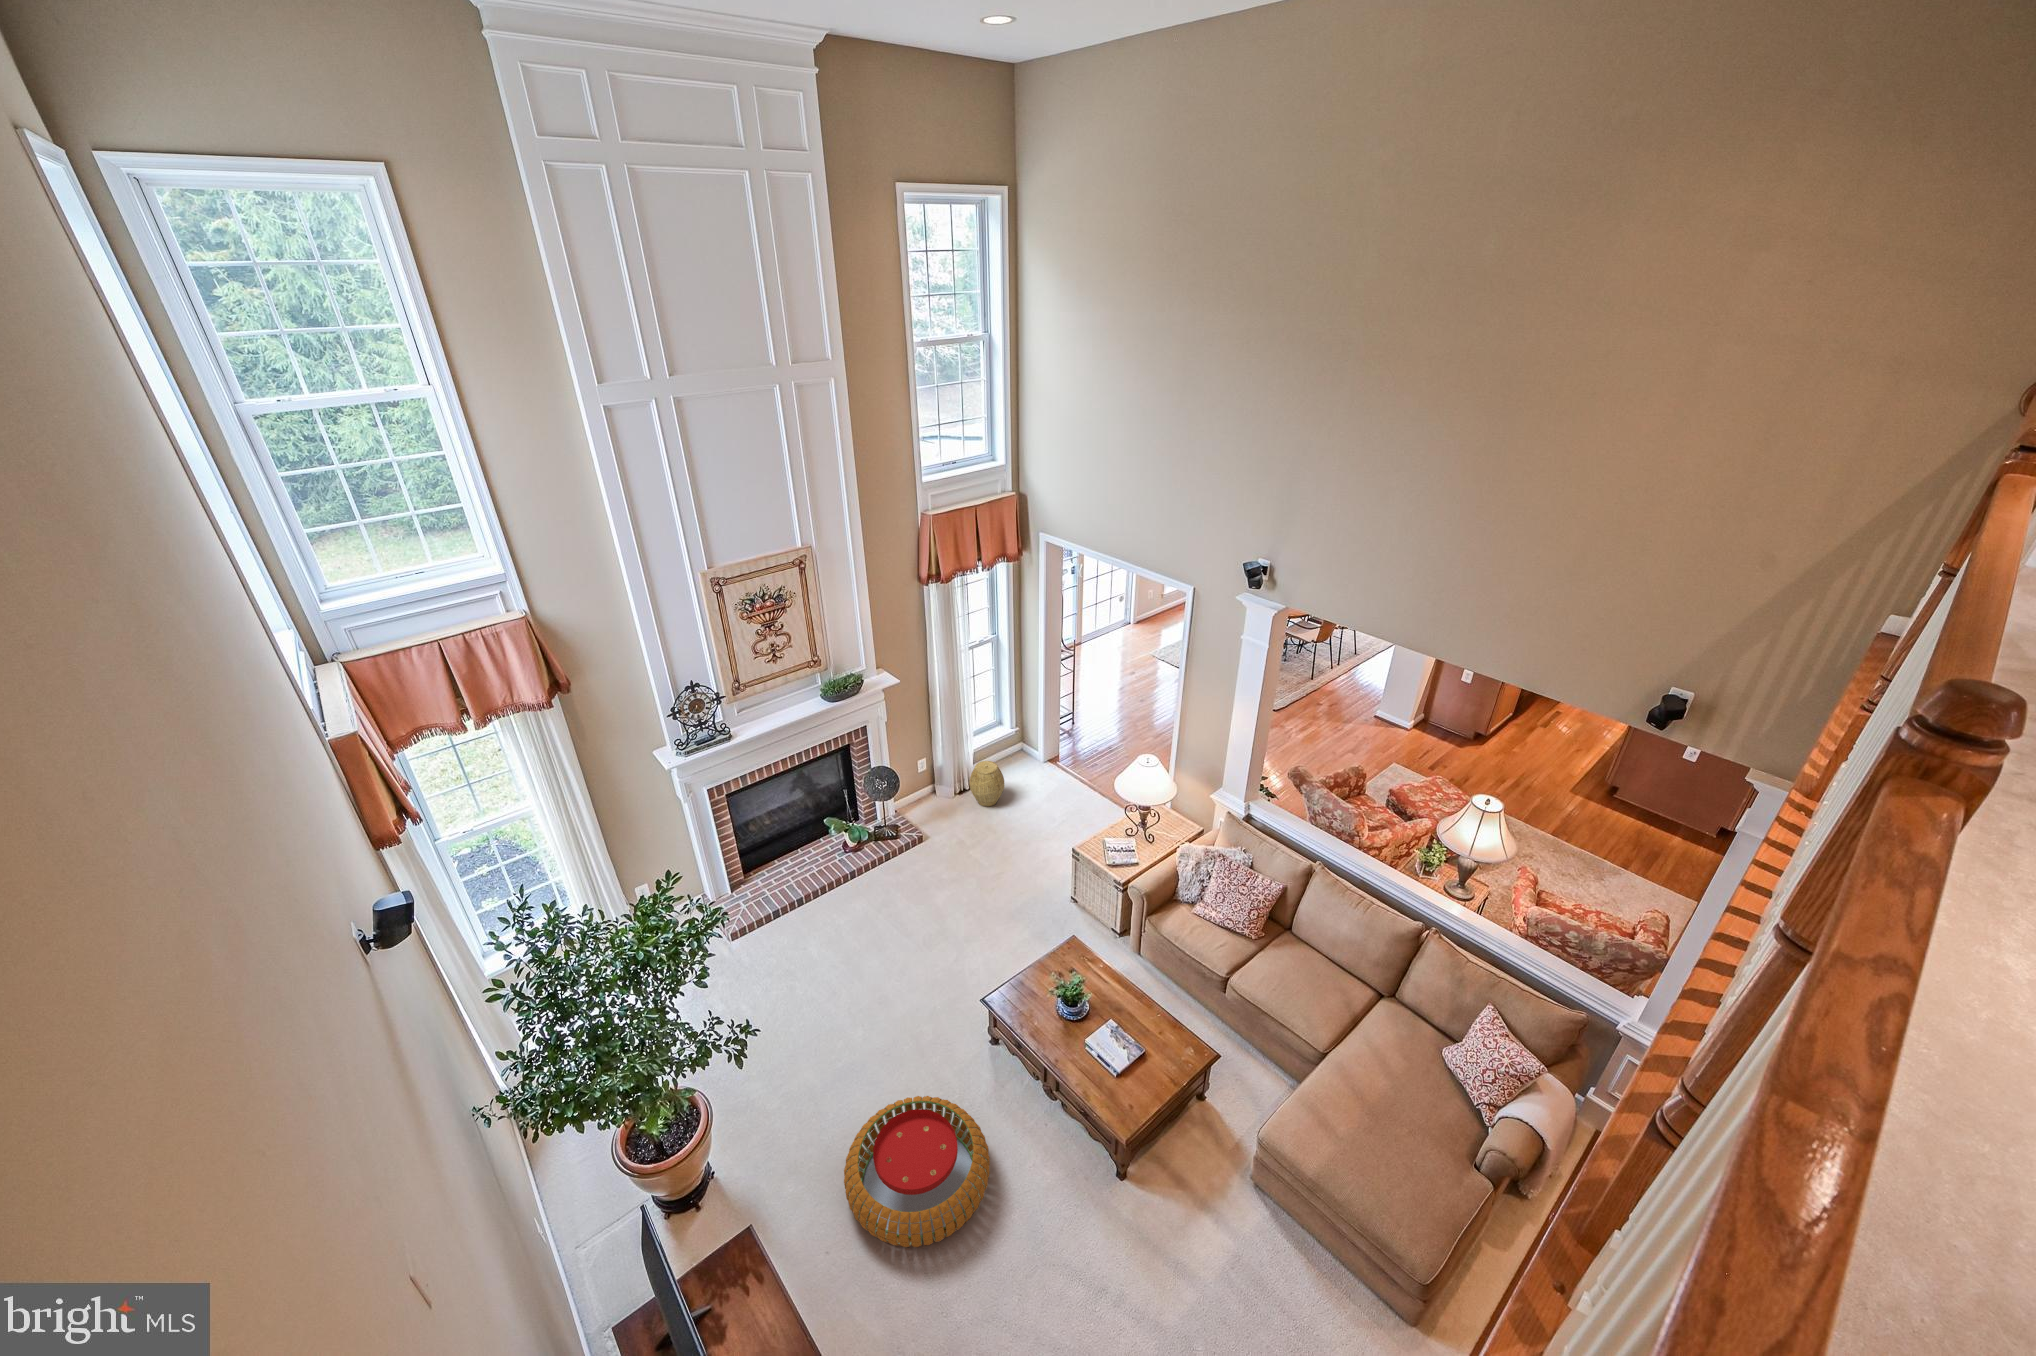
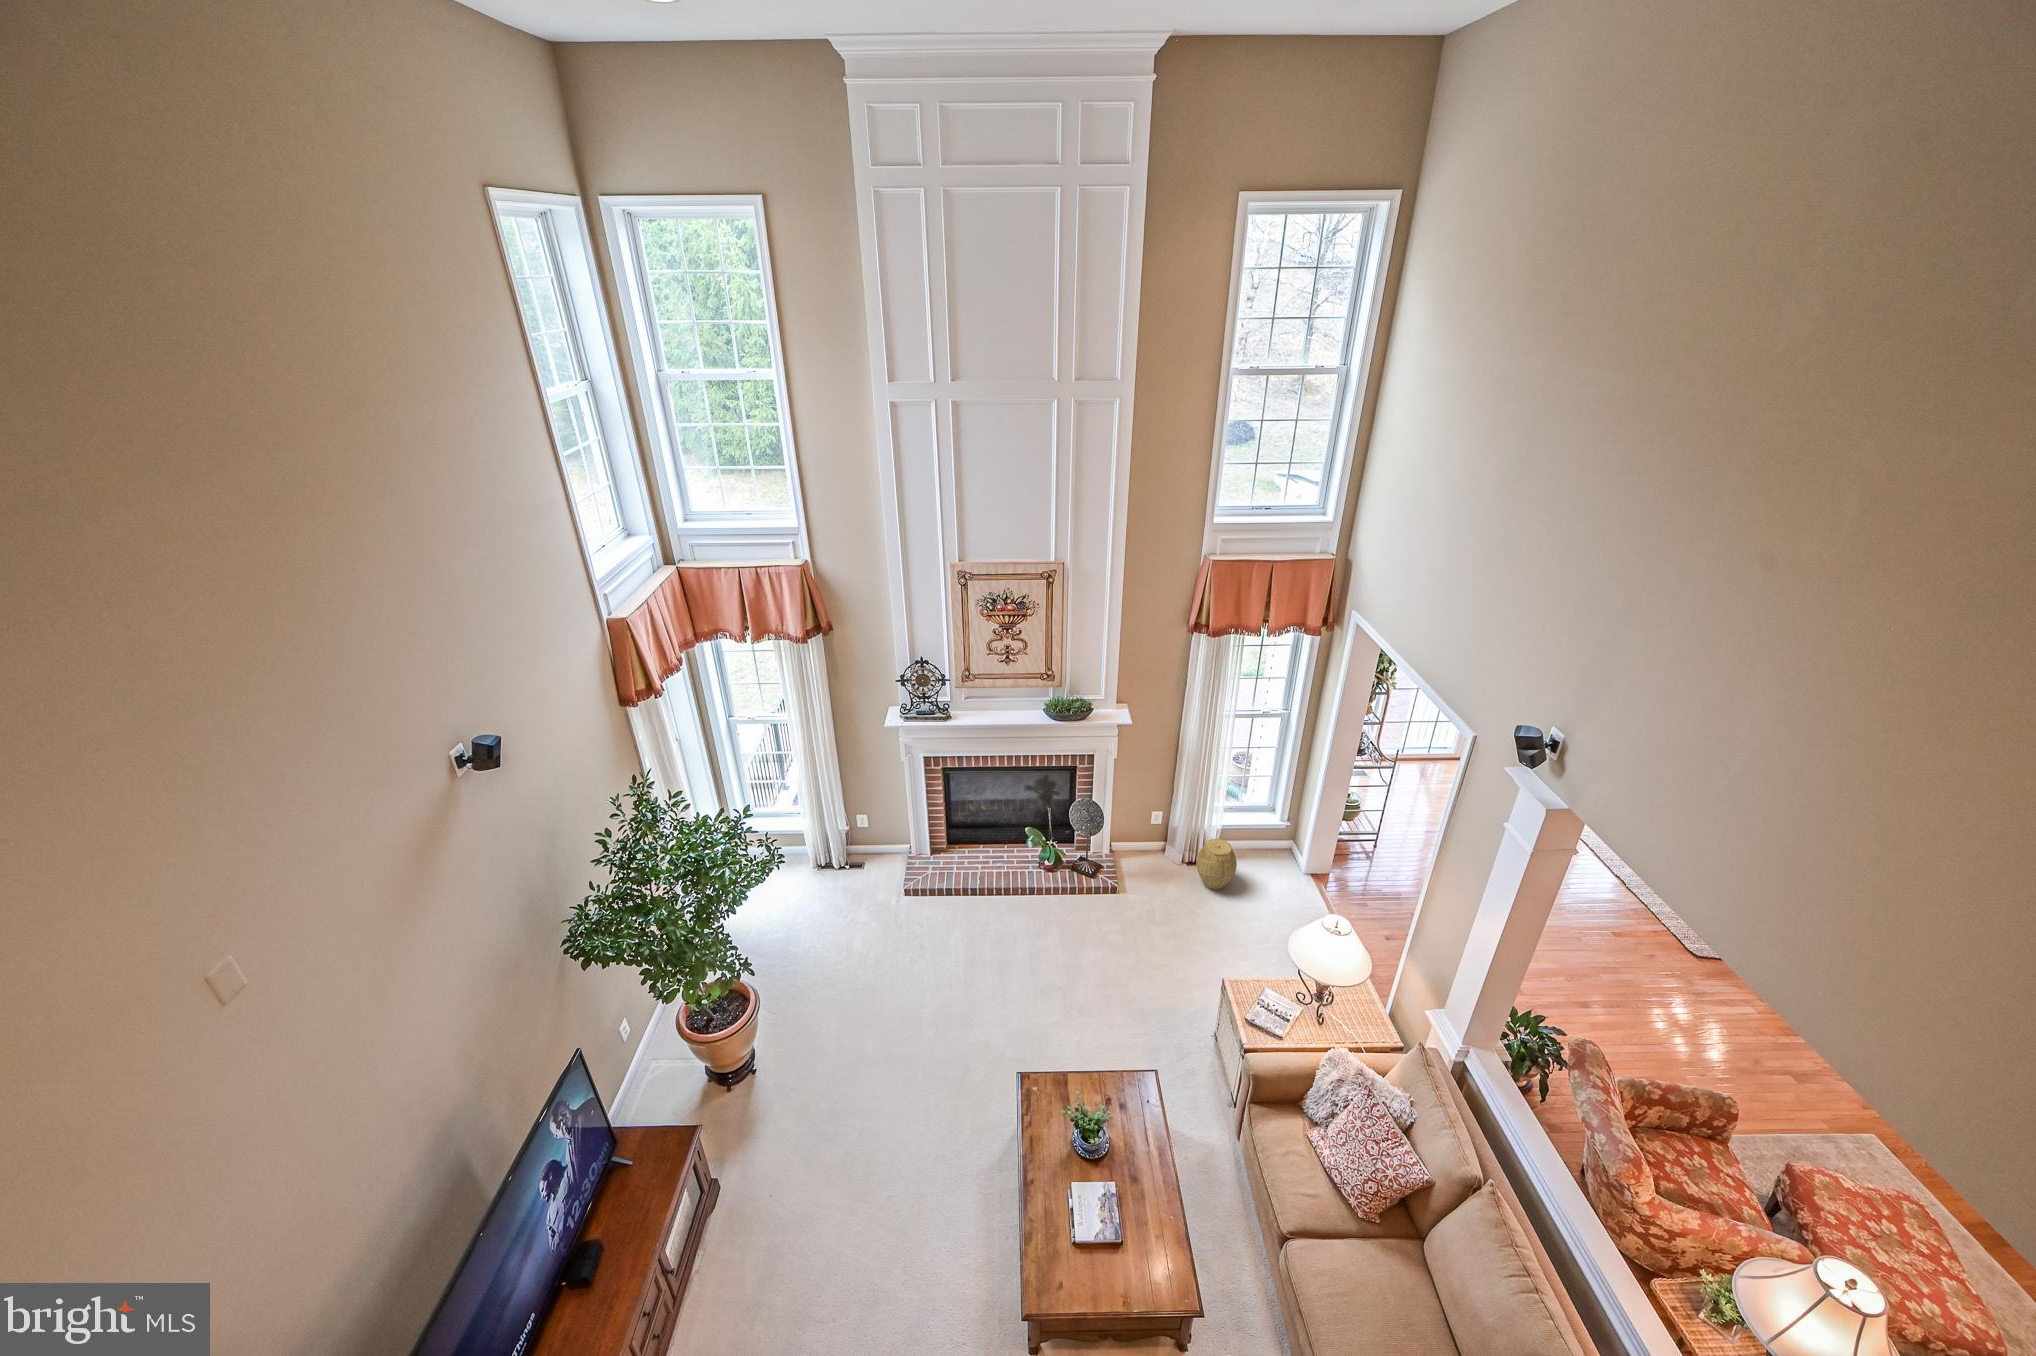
pouf: present [844,1096,990,1247] -> none [790,1114,939,1272]

